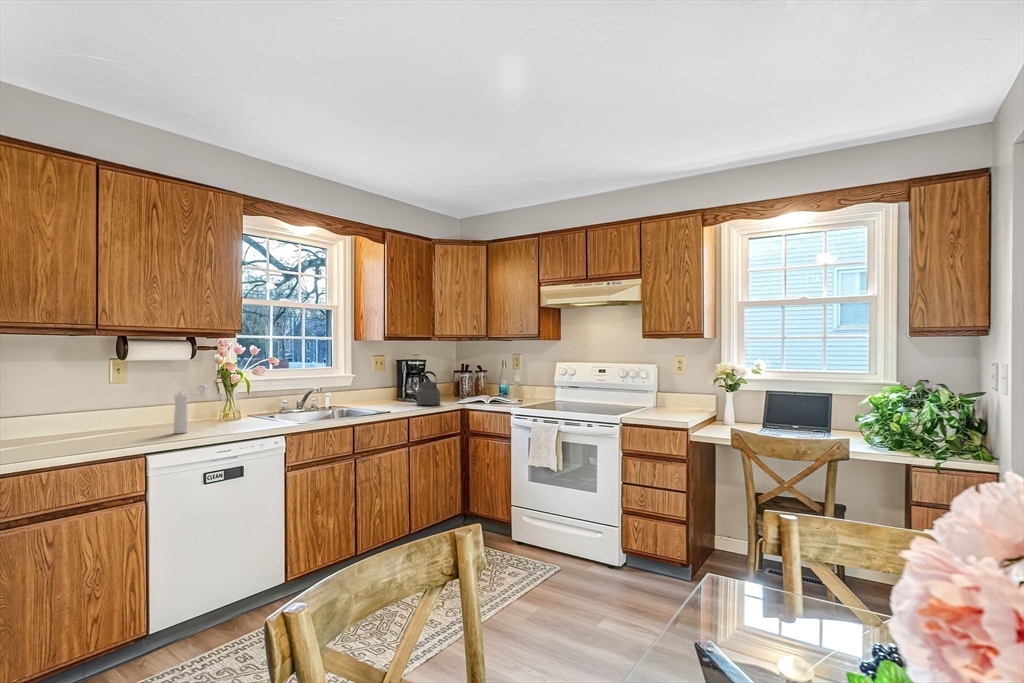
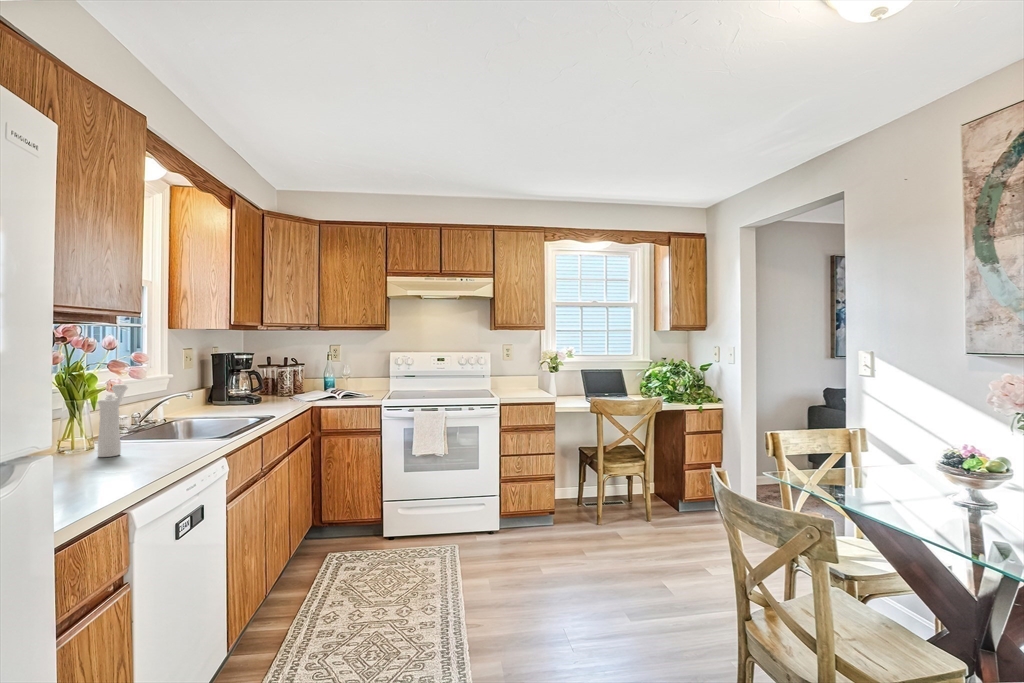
kettle: present [409,371,440,405] -> none [250,364,294,404]

